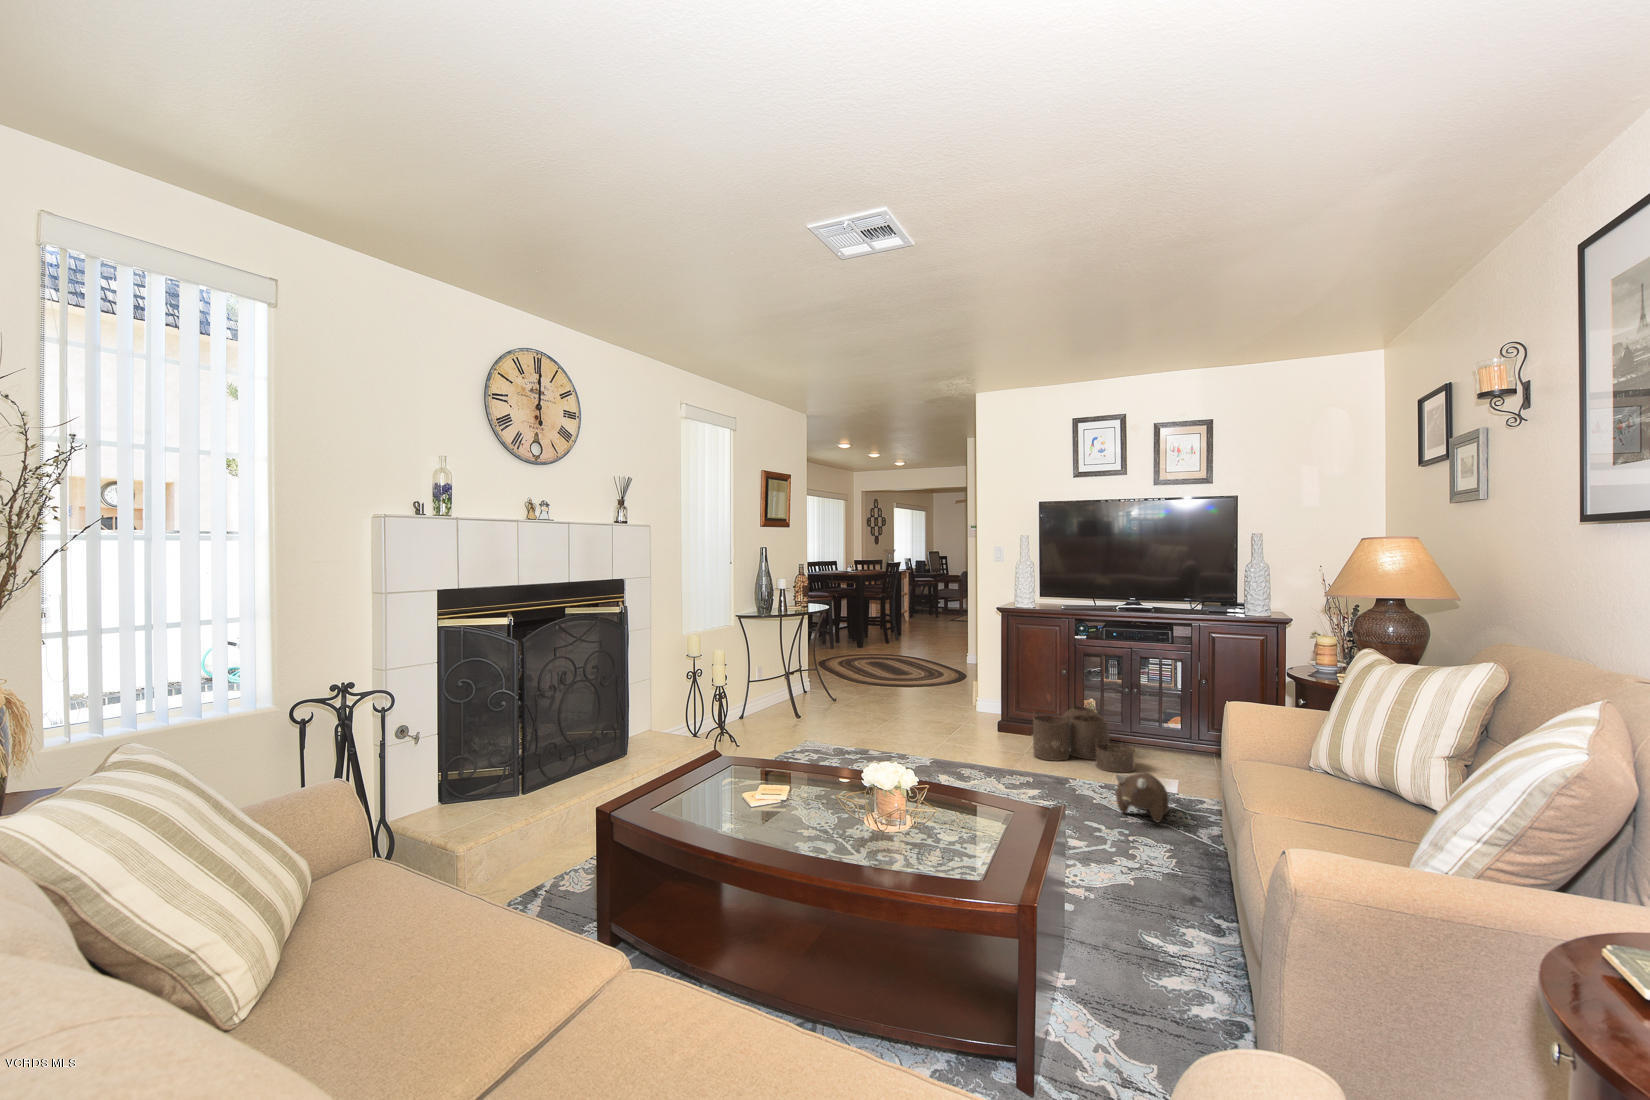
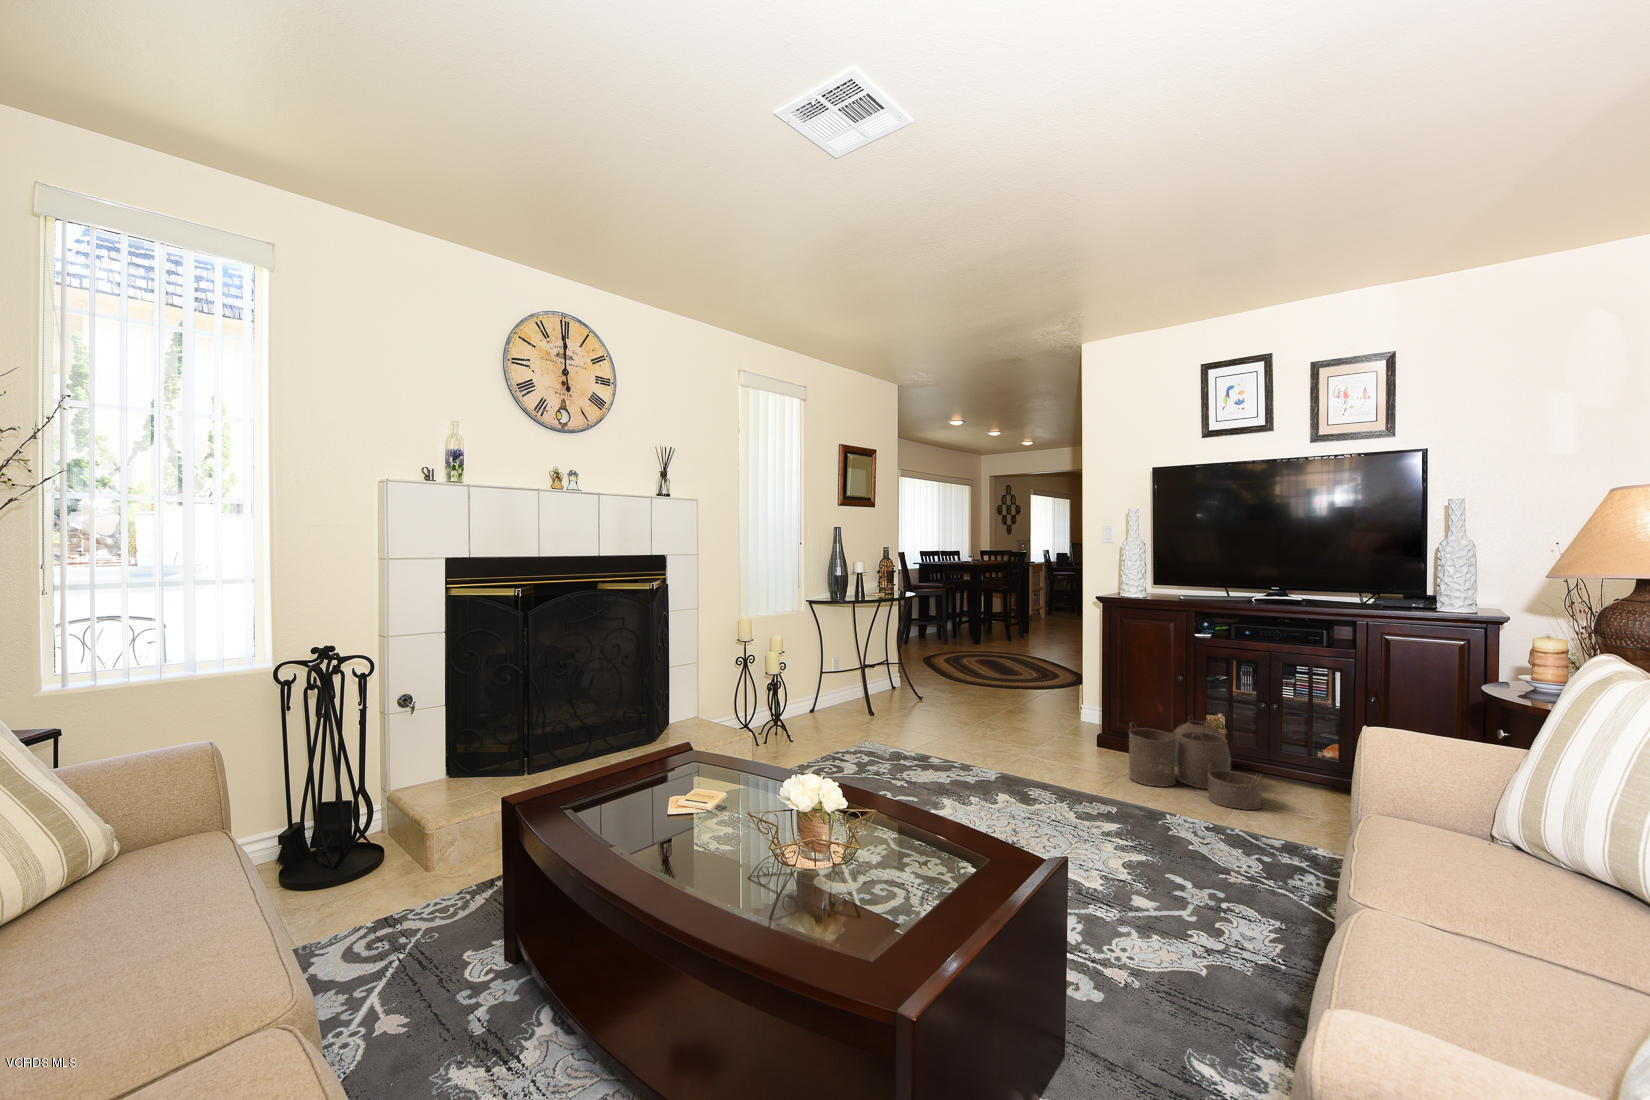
plush toy: present [1116,772,1169,822] -> none [1211,814,1292,885]

